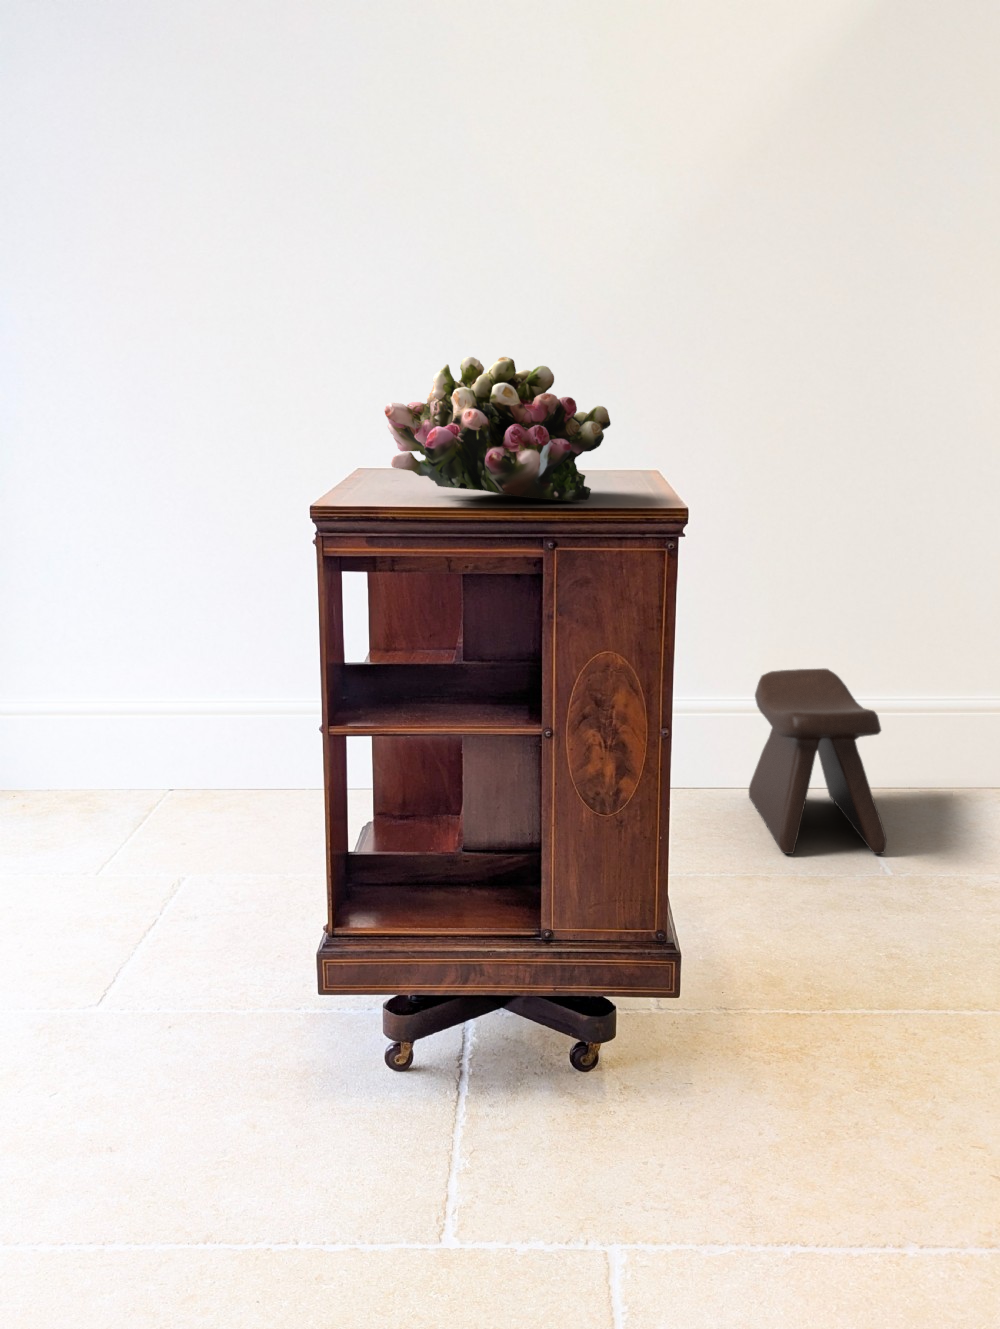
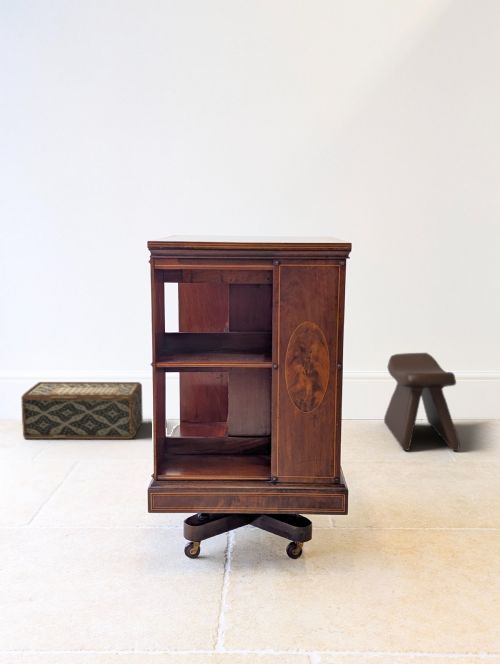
flower arrangement: present [385,357,611,501] -> none [188,164,310,241]
woven basket: none [79,726,303,834] -> present [21,382,143,439]

